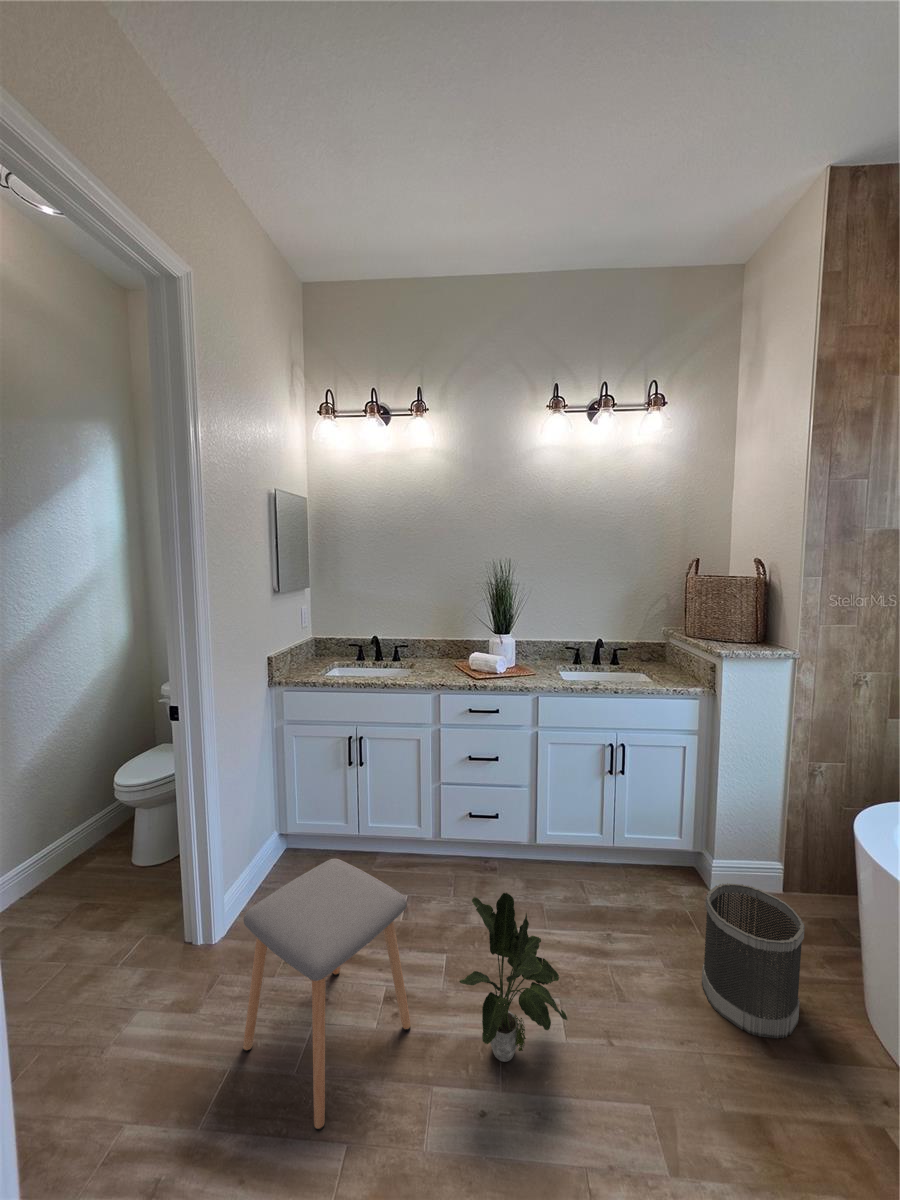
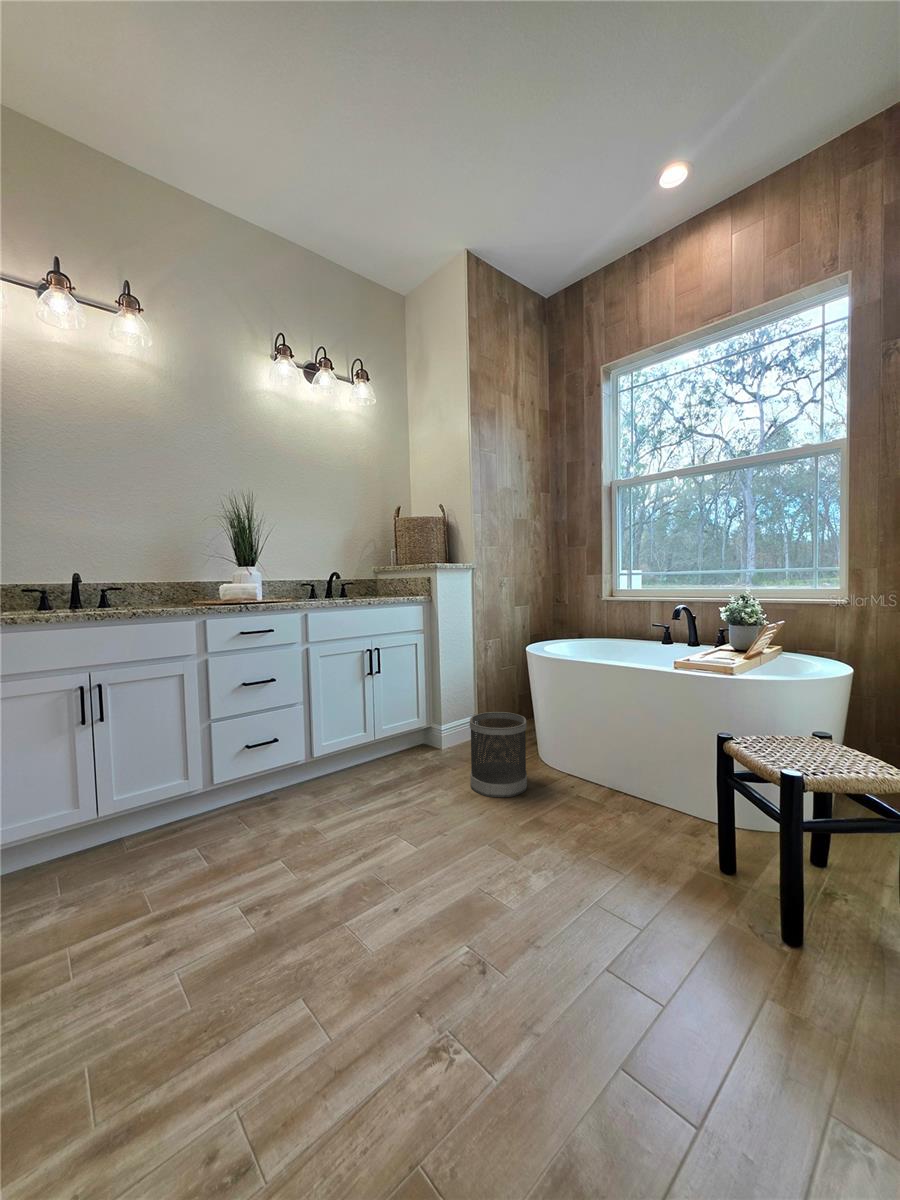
stool: present [243,859,411,1131] -> none [87,770,291,1044]
potted plant: present [459,893,568,1062] -> none [339,735,435,885]

